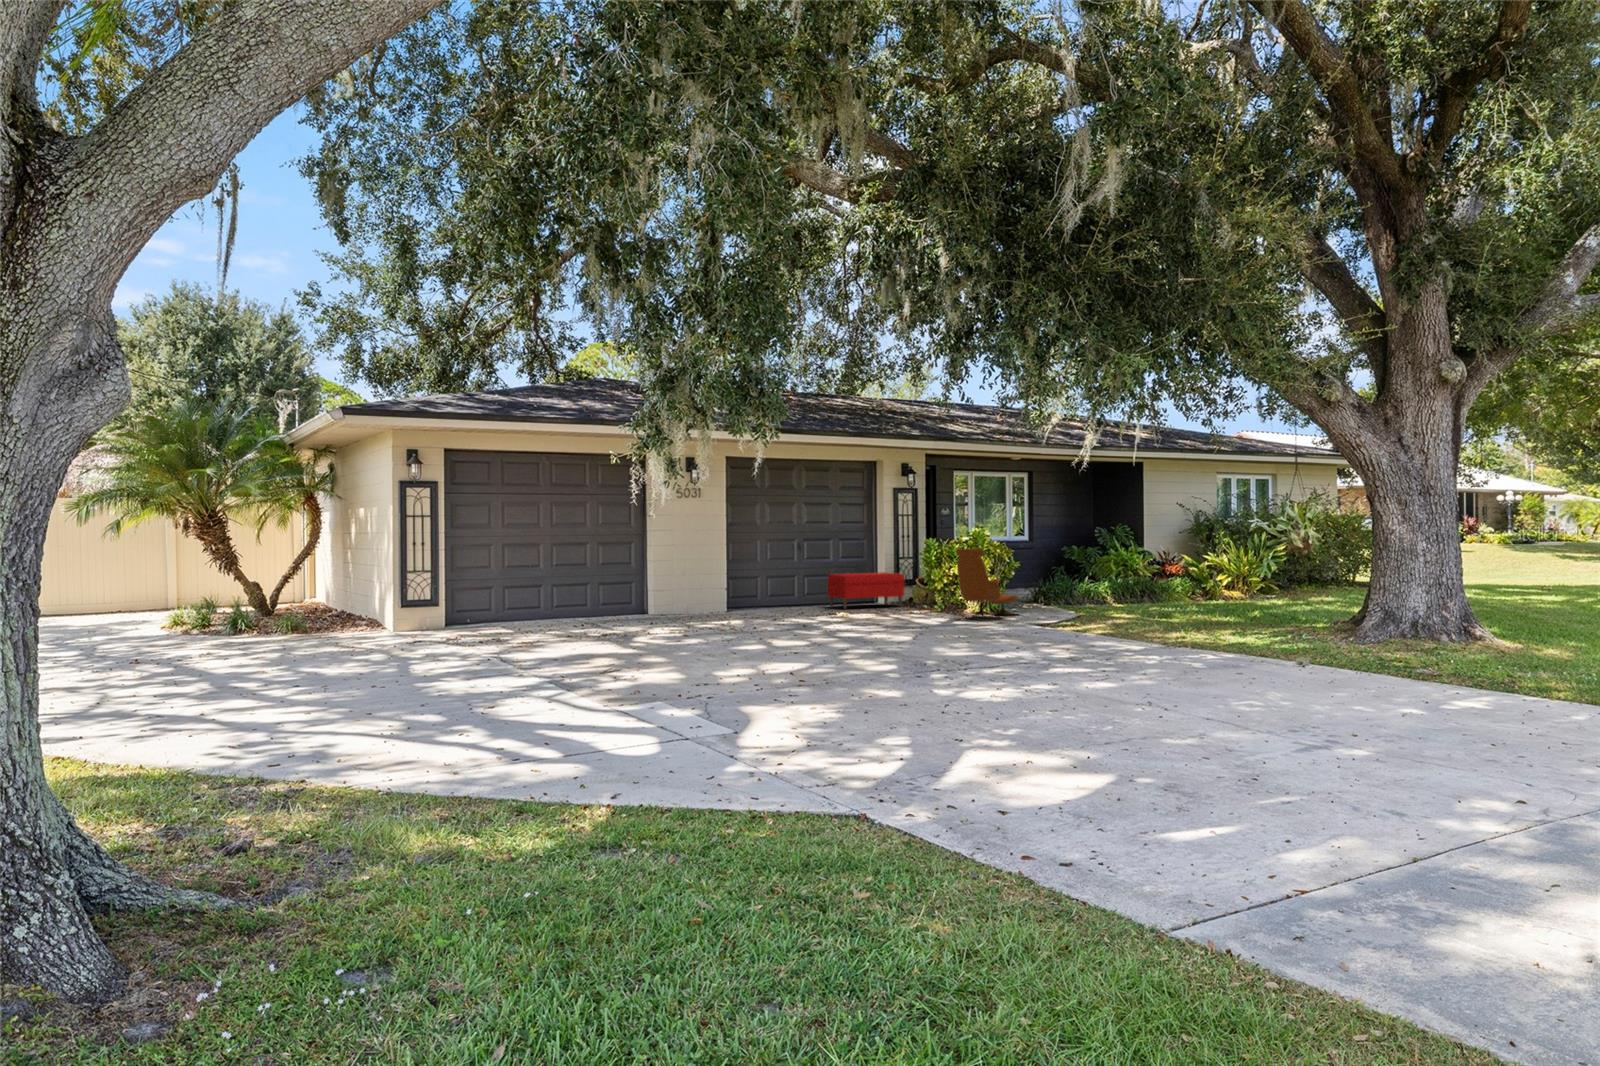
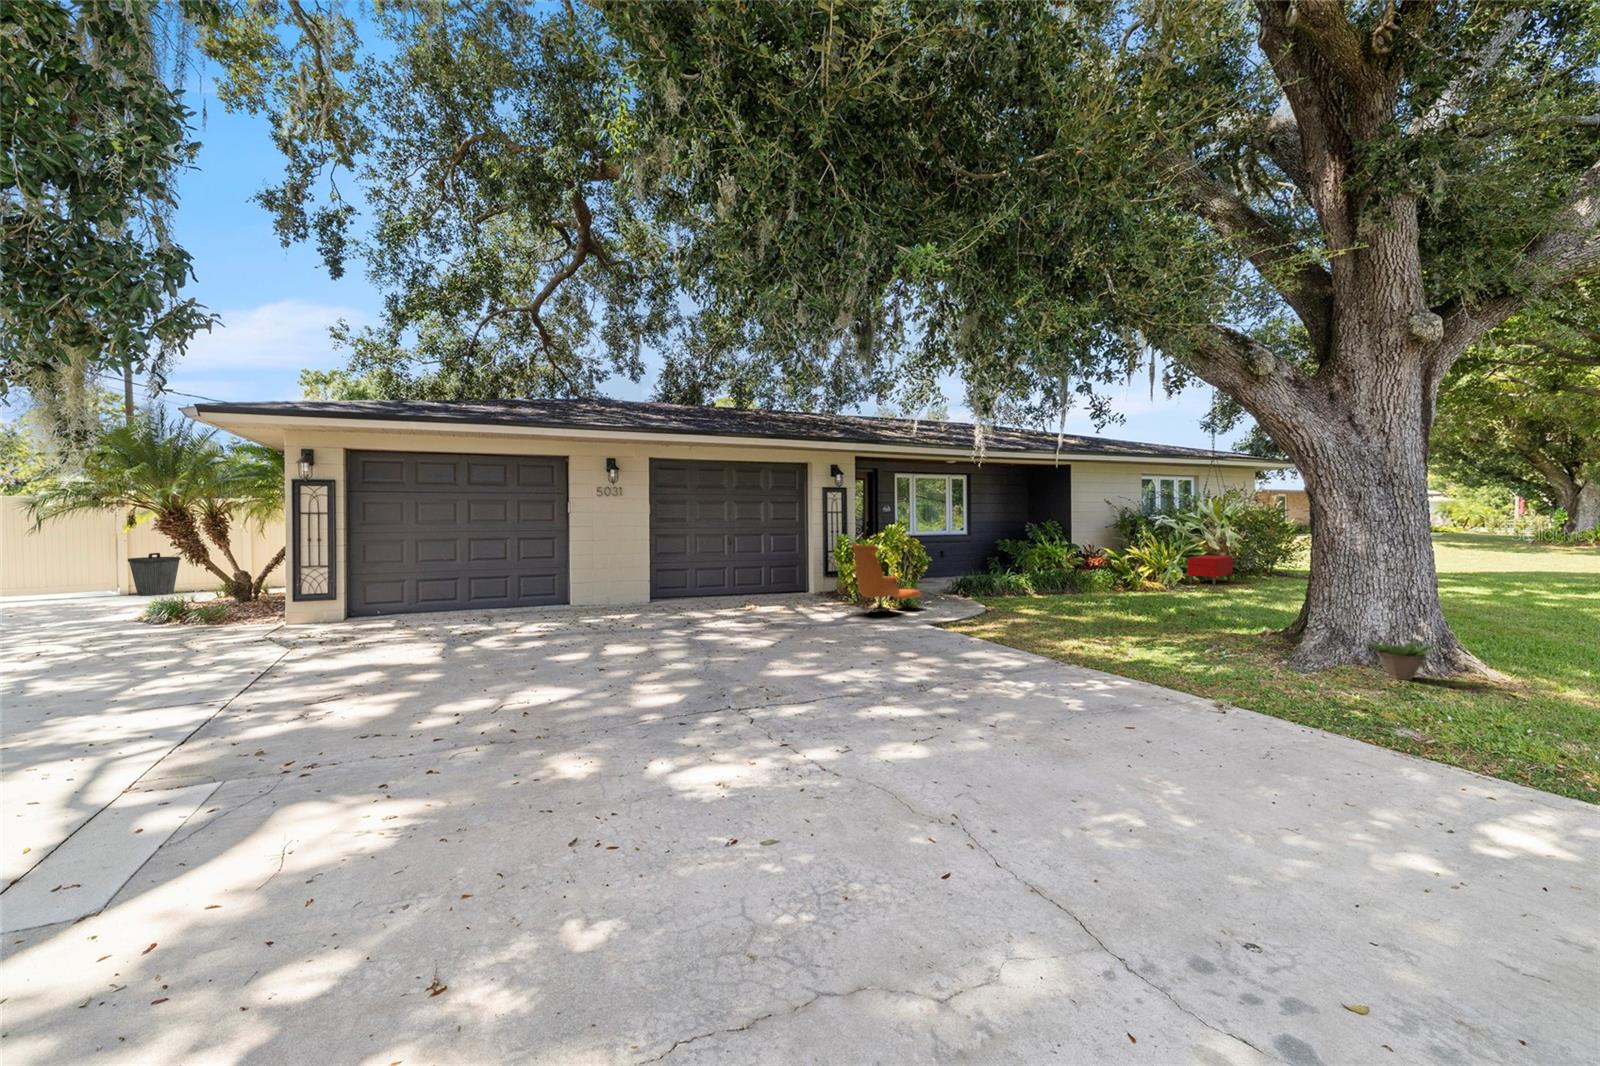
trash can: none [81,563,136,614] -> present [128,553,181,595]
bench: present [827,572,905,609] -> present [1187,555,1233,585]
decorative plant: none [1402,618,1462,647] -> present [1368,641,1436,680]

